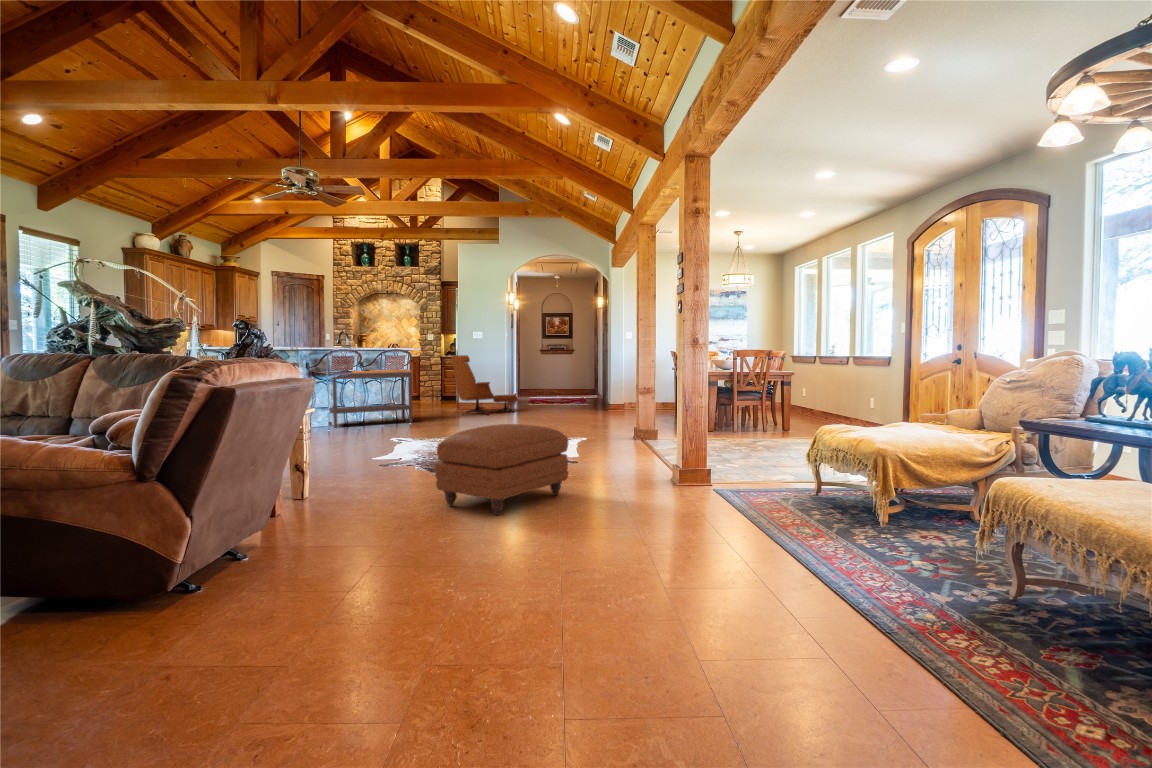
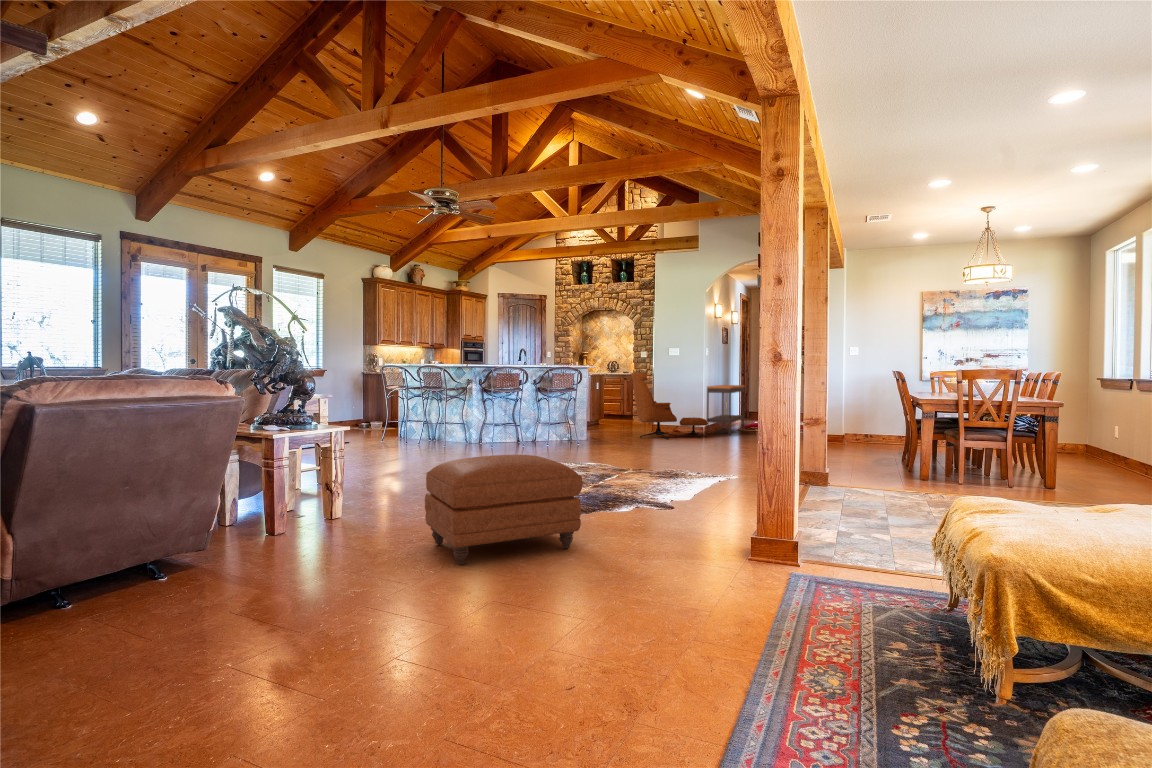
console table: present [328,370,412,428] -> present [706,385,744,435]

